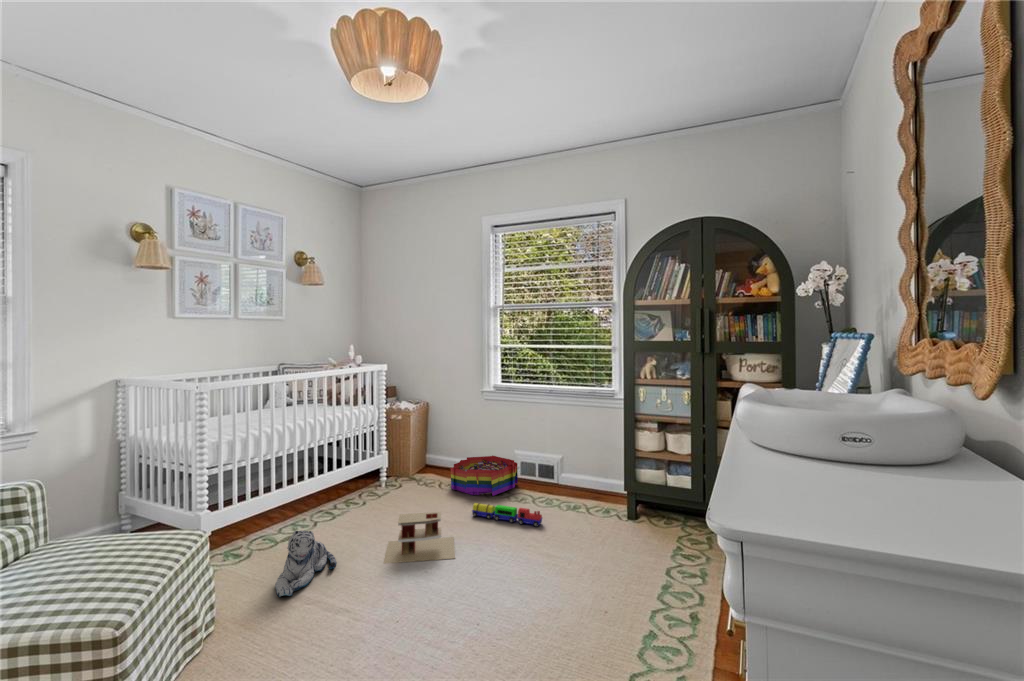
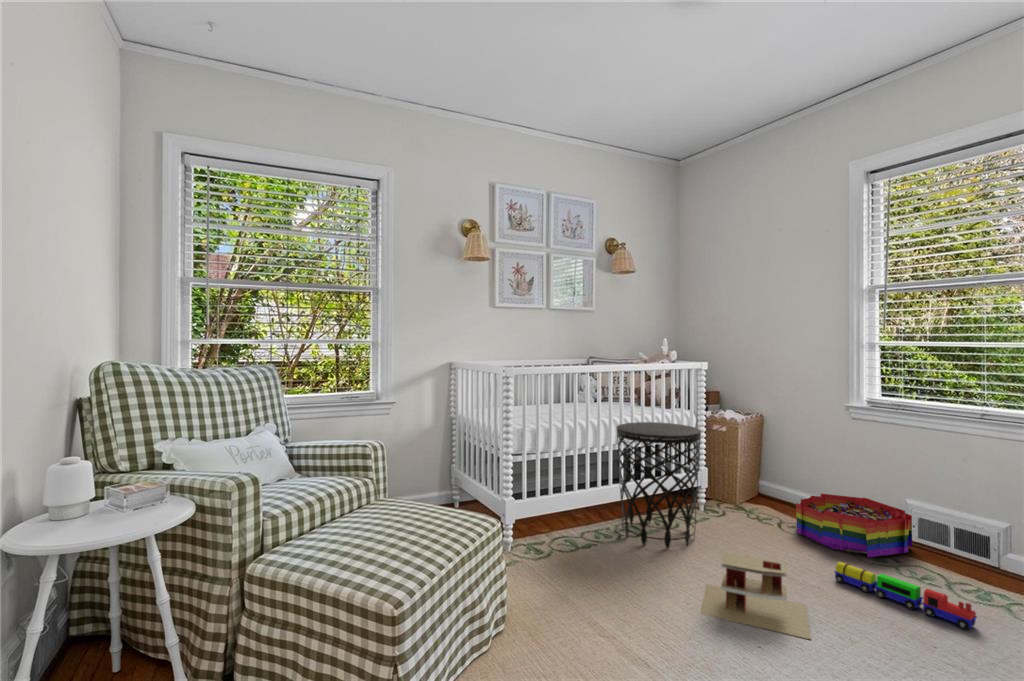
side table: none [311,420,382,525] -> present [617,422,701,548]
plush toy: present [275,531,337,597] -> none [568,541,640,620]

